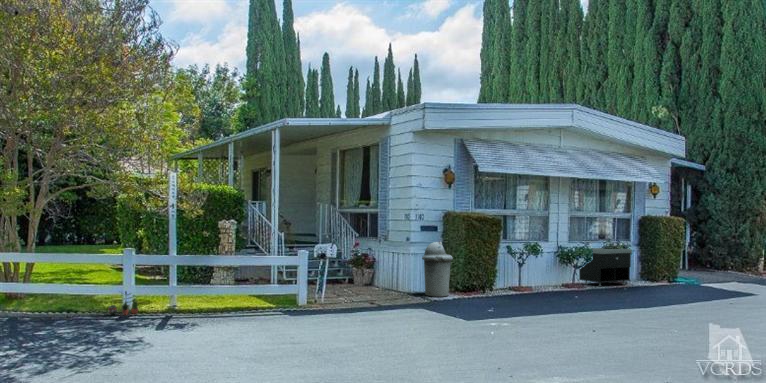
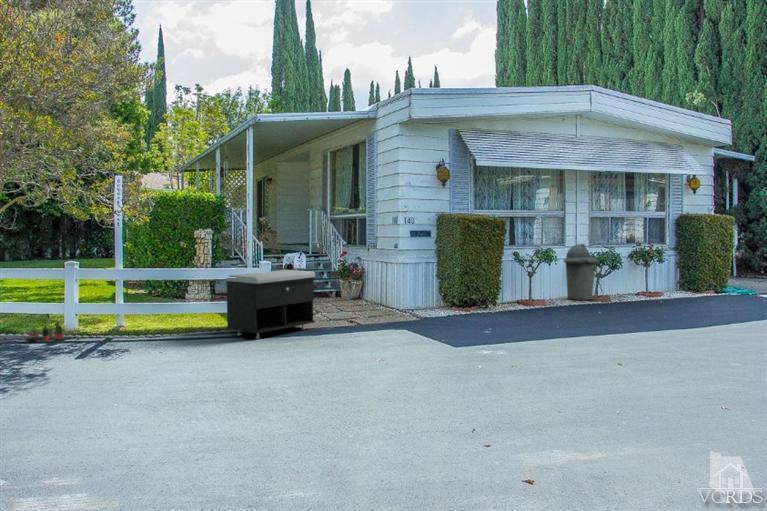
trash can: present [422,241,453,297] -> present [564,244,597,300]
storage bench: present [579,248,632,286] -> present [226,270,315,339]

